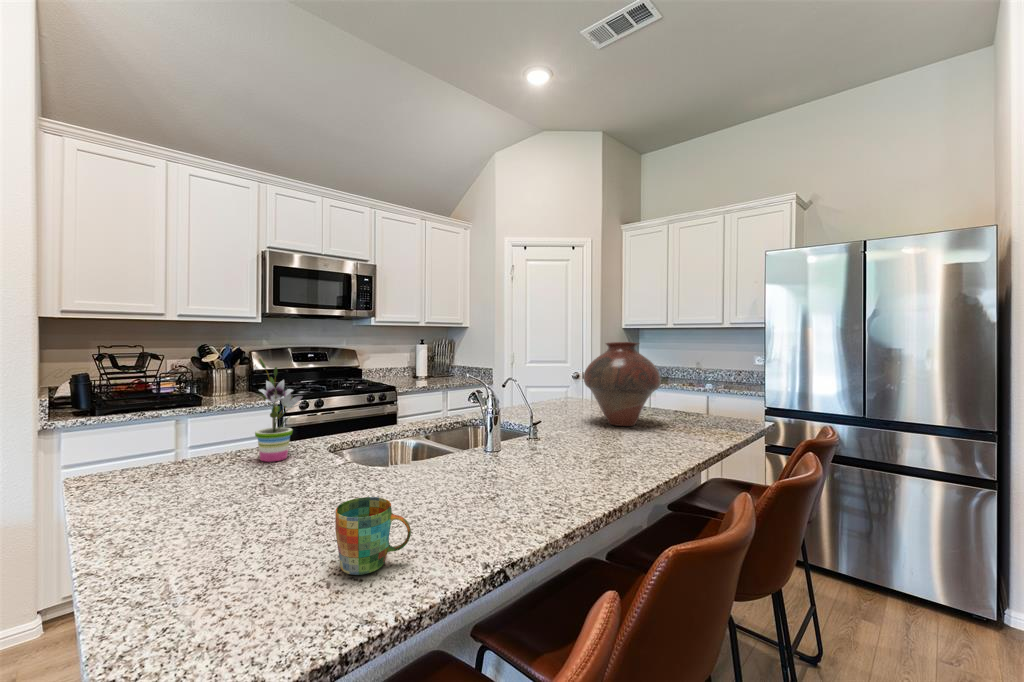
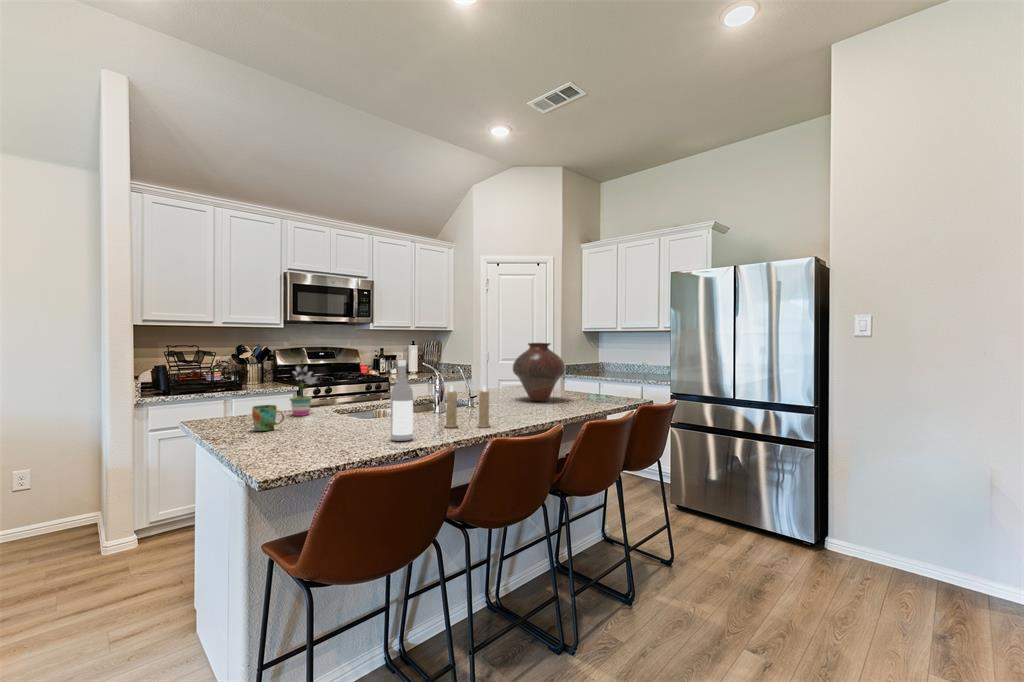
wine bottle: none [444,376,486,538] -> present [391,360,413,441]
candle: none [523,412,602,491] -> present [445,386,490,428]
mug: present [335,497,411,575] -> present [252,405,284,431]

